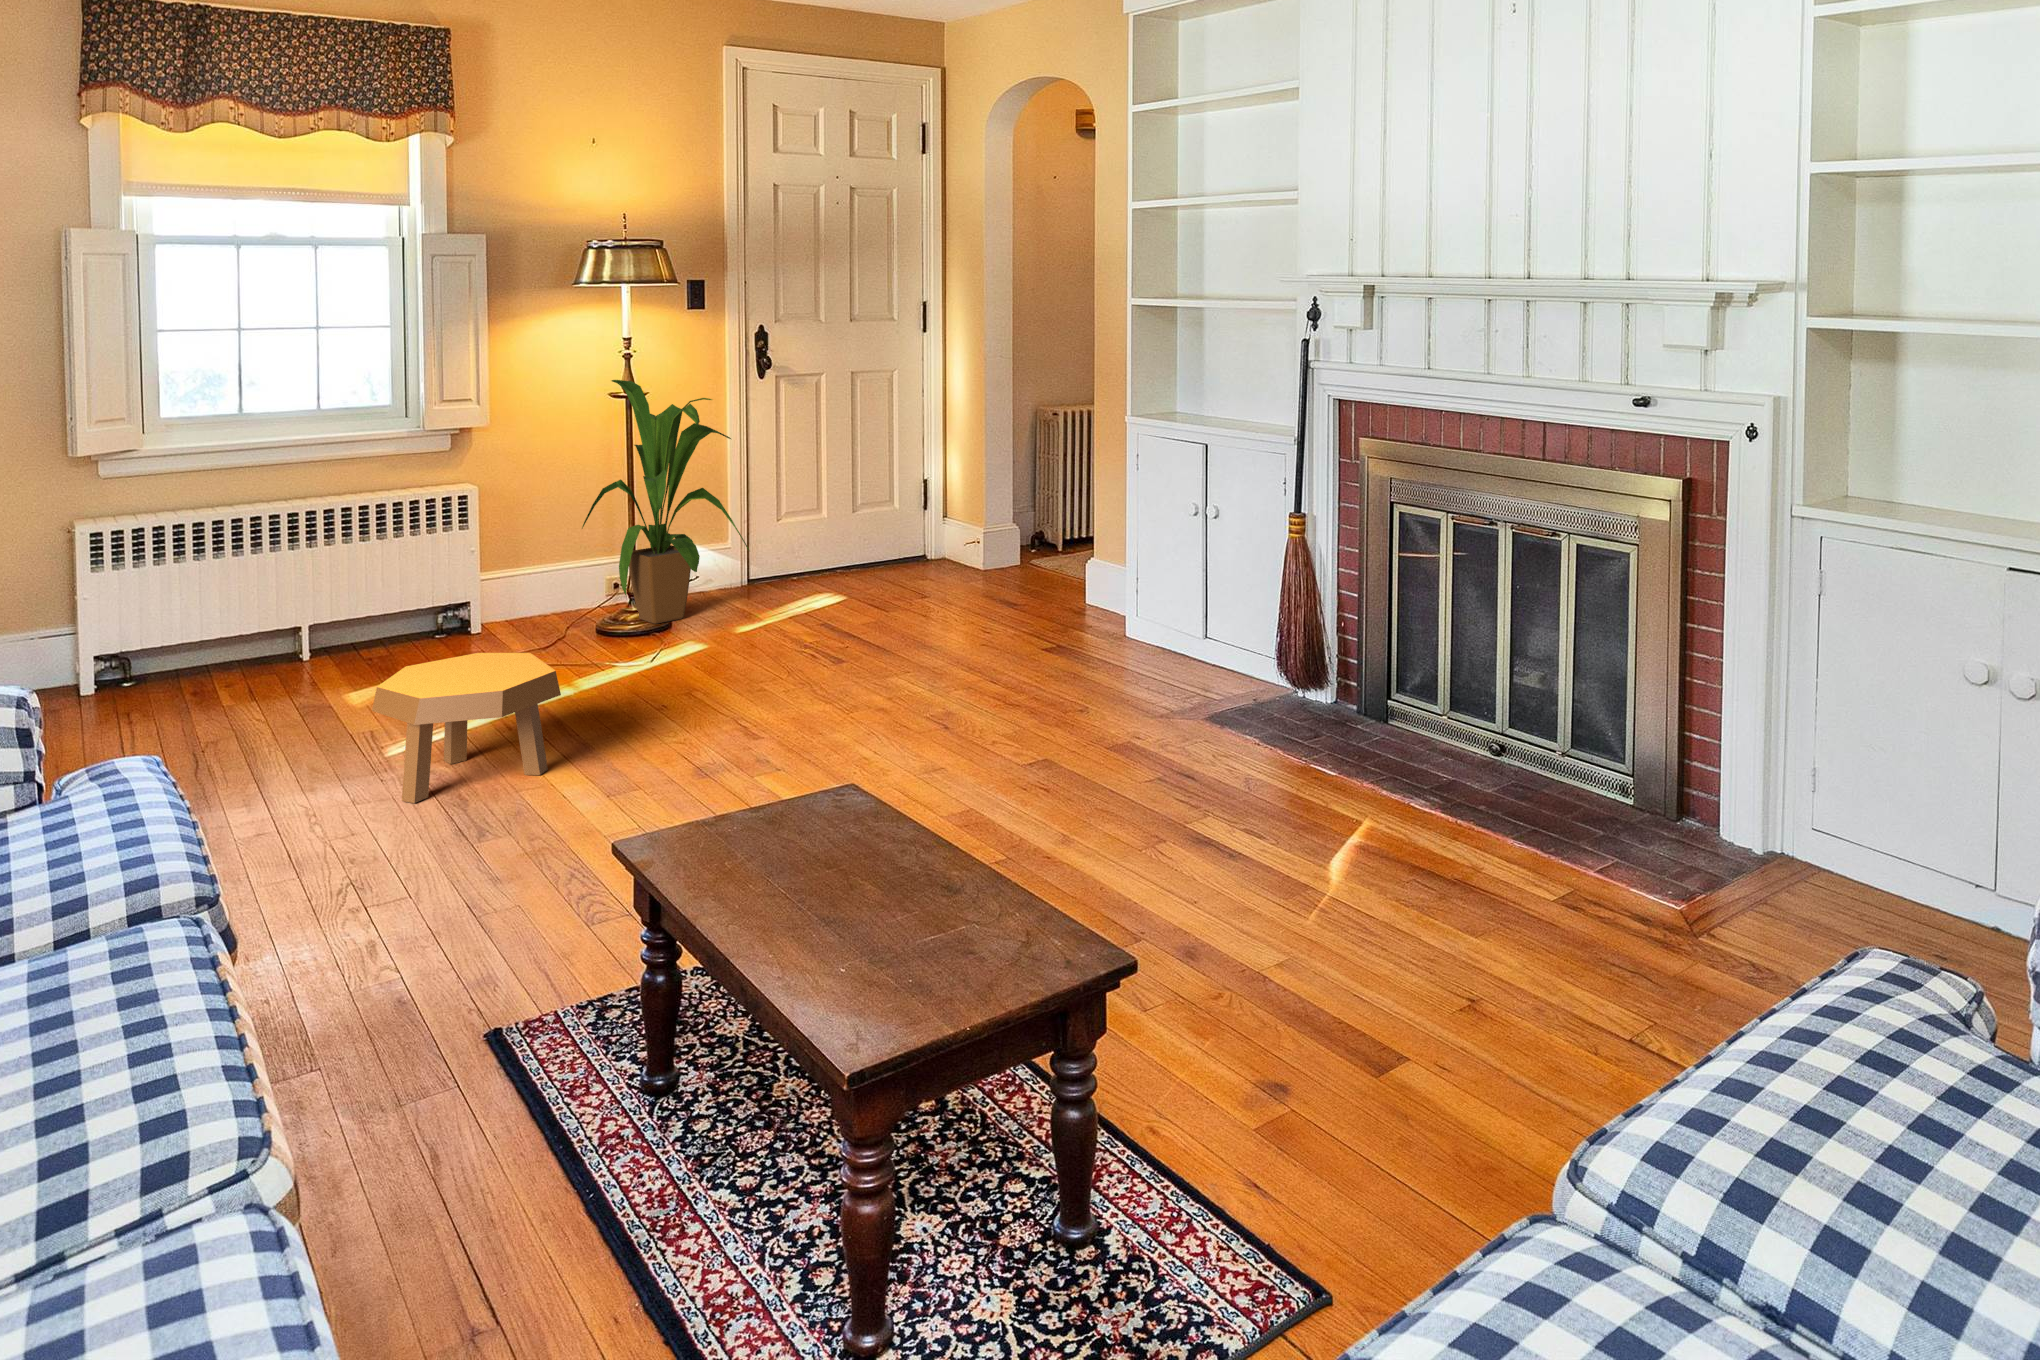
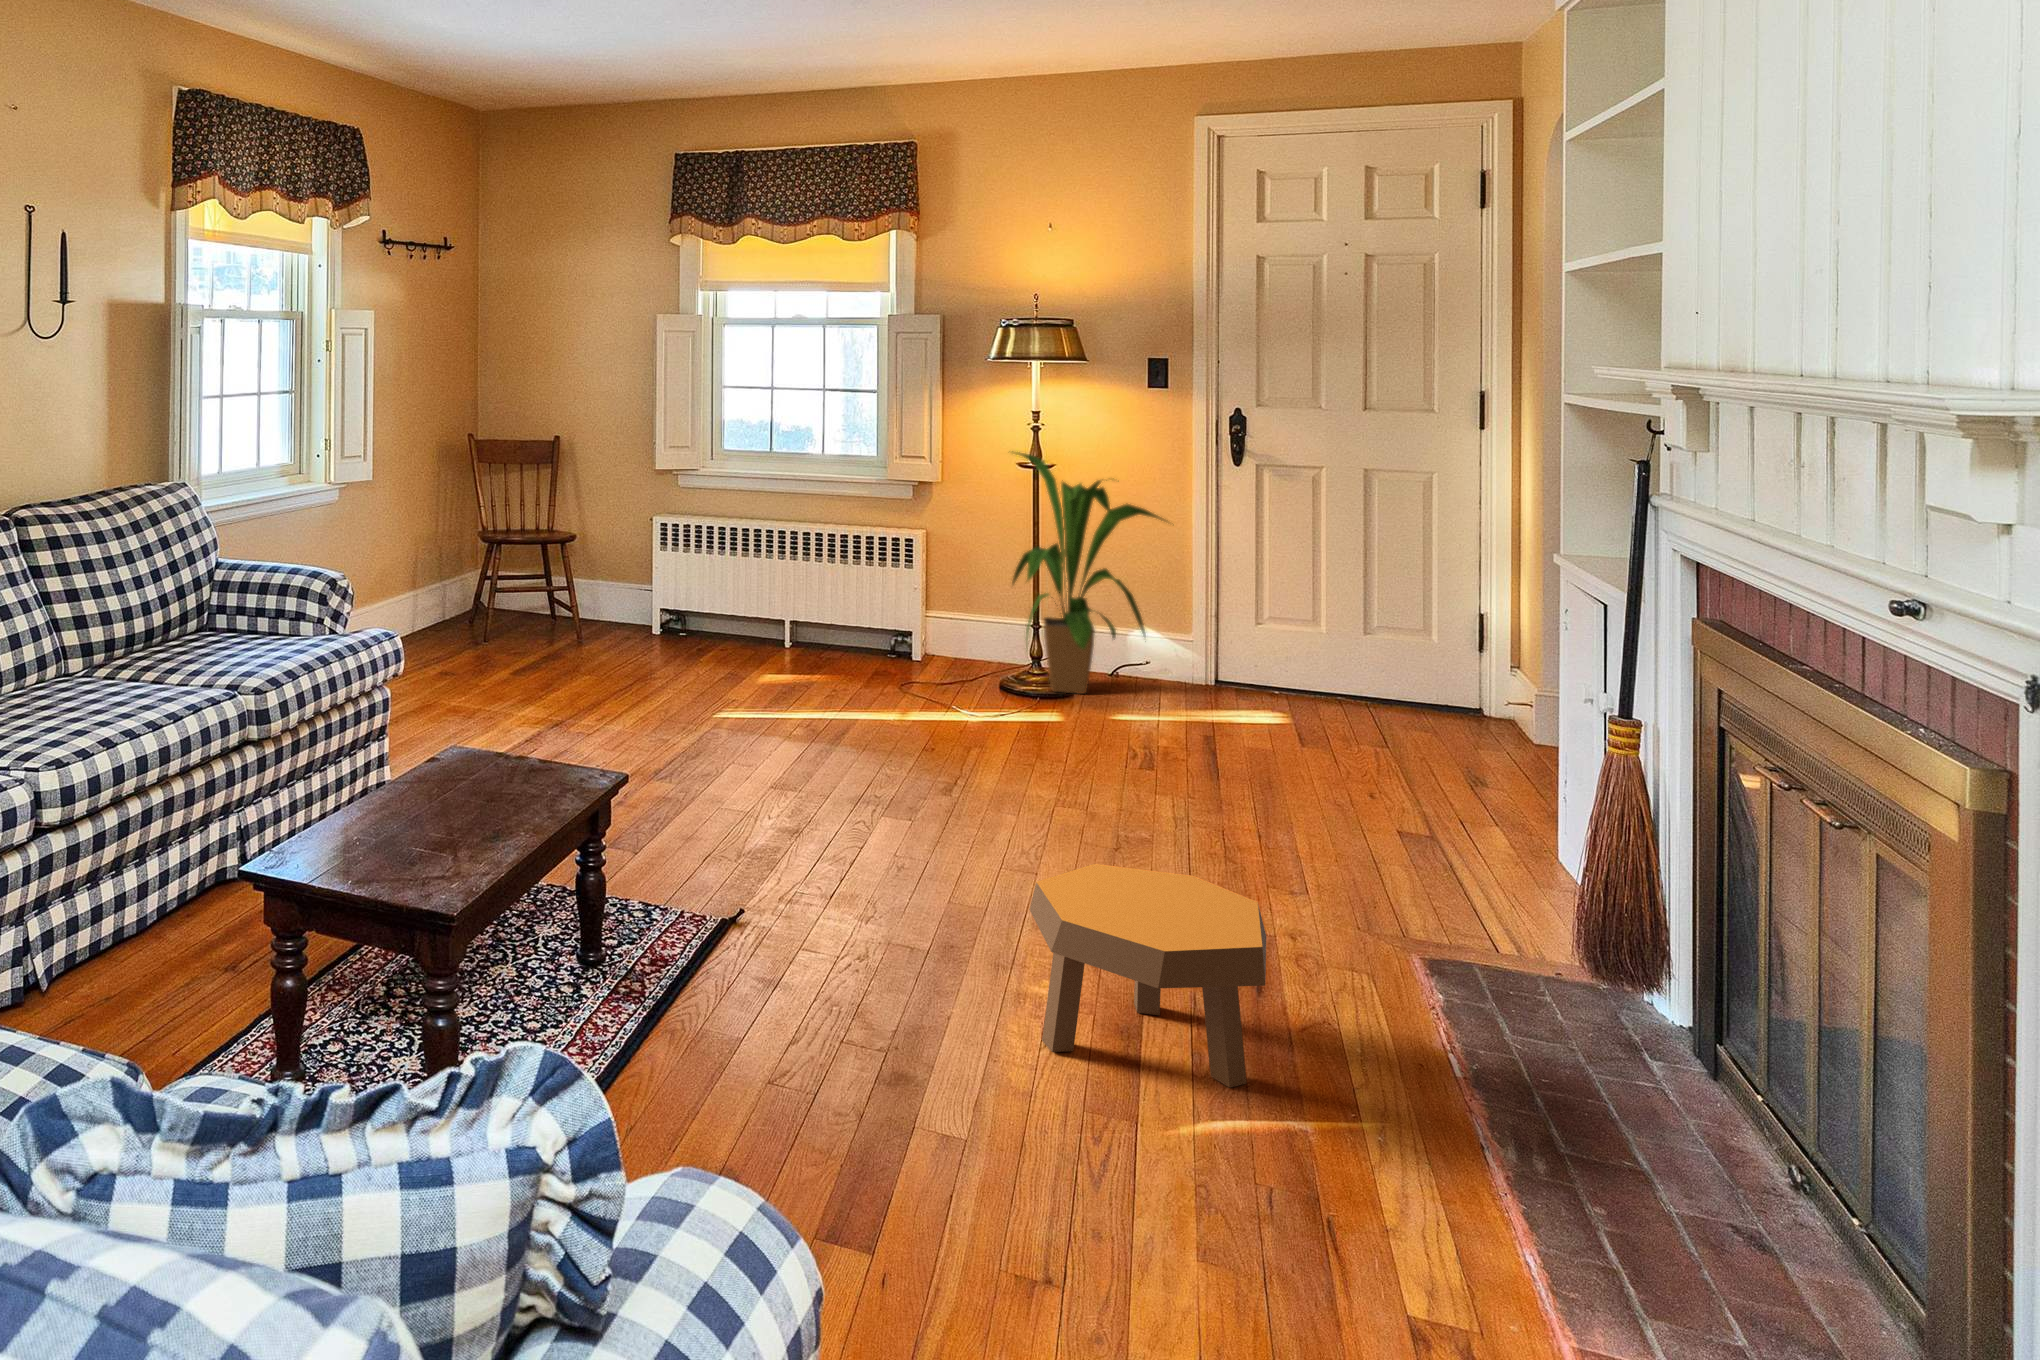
footstool: present [372,653,561,803] -> present [1029,864,1266,1088]

